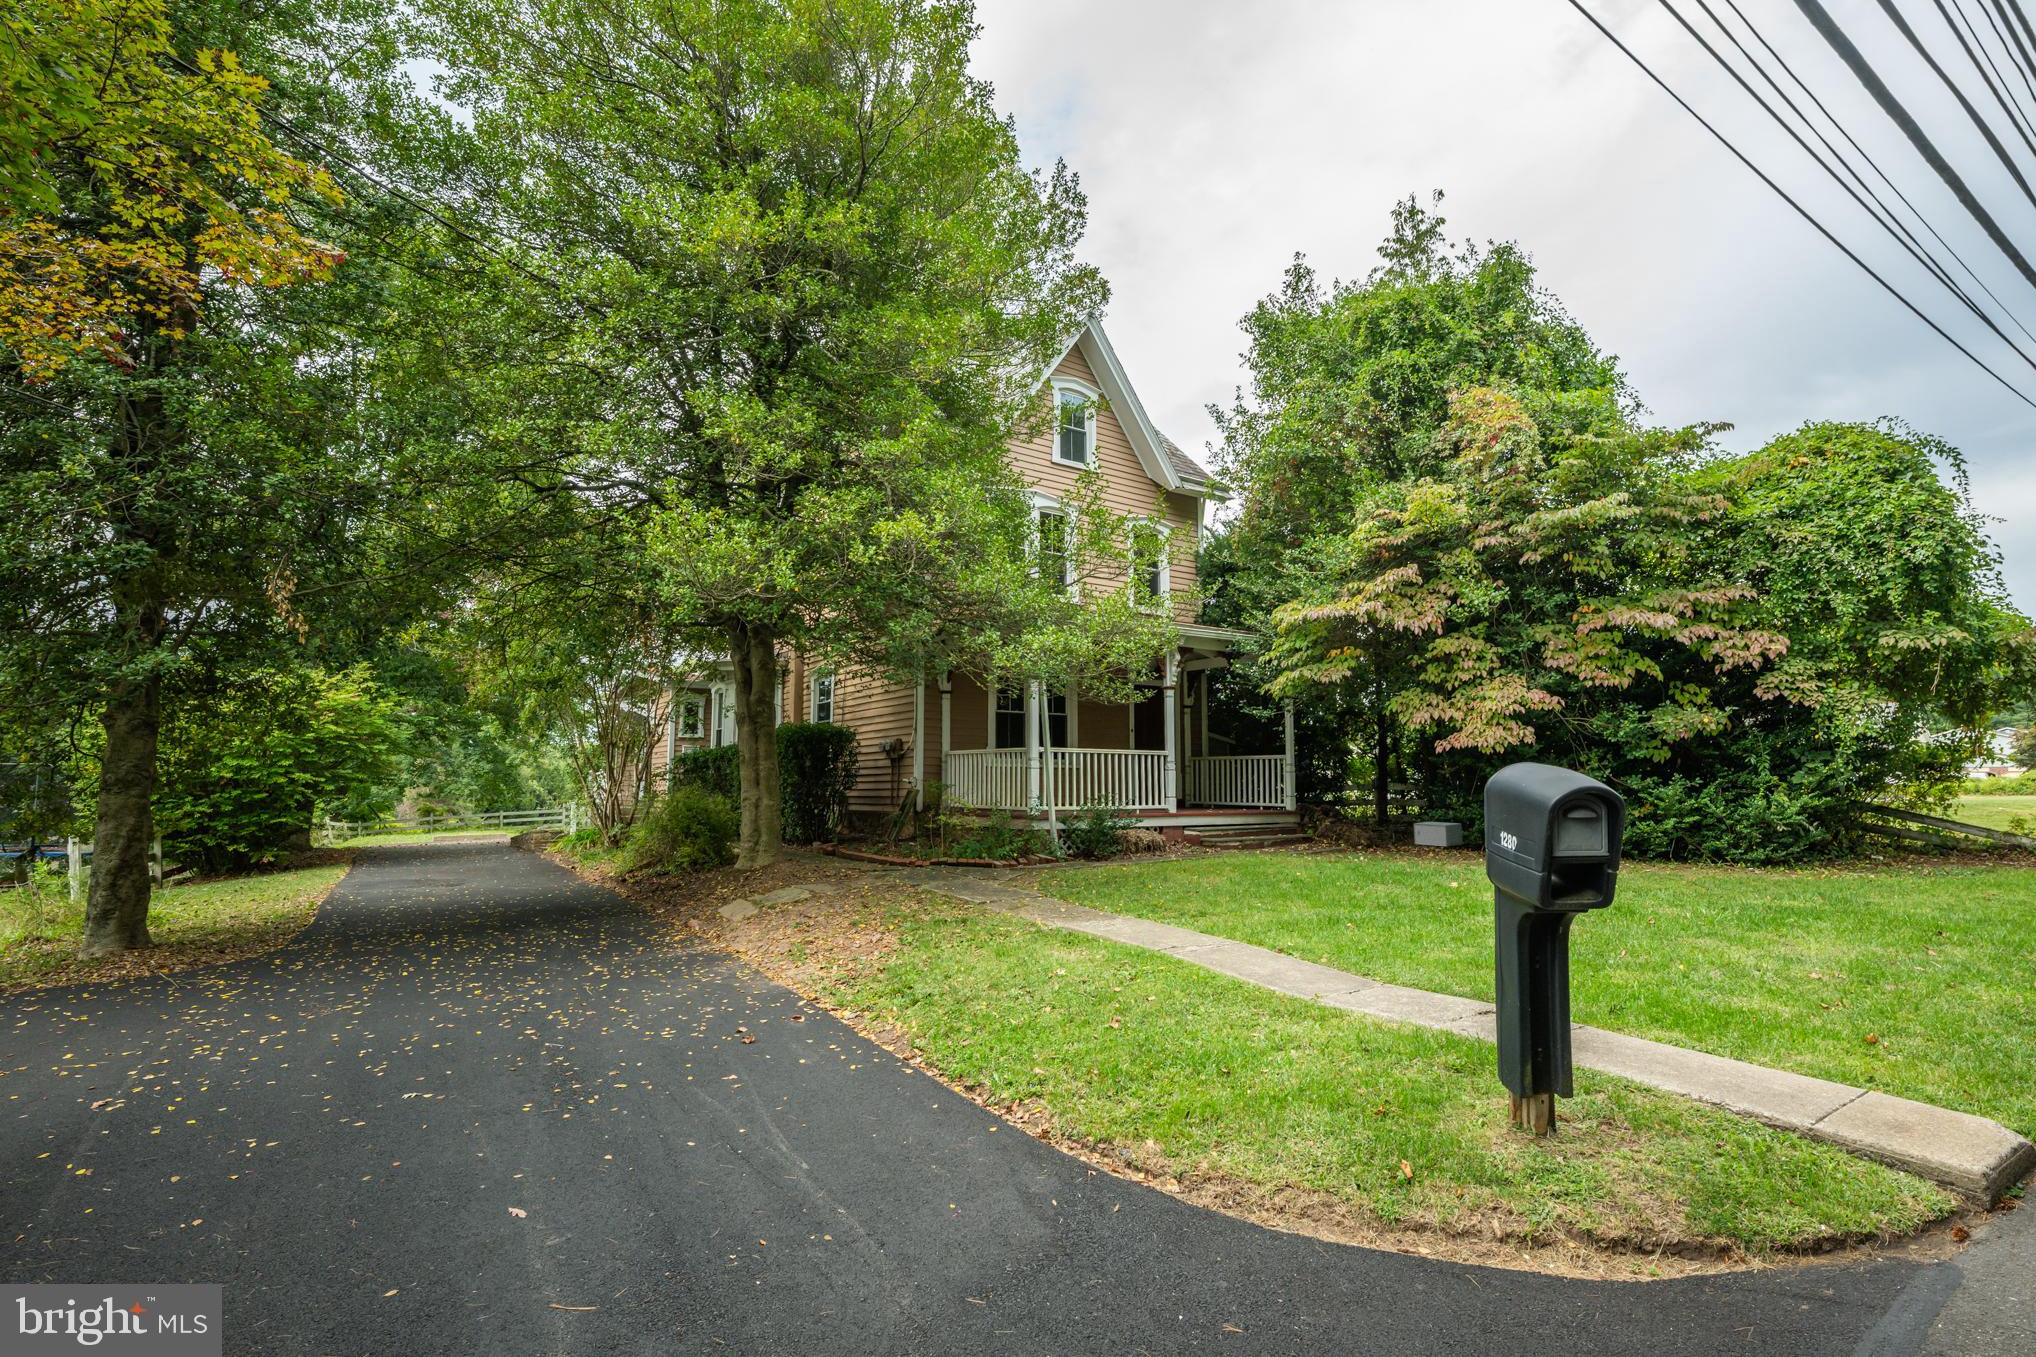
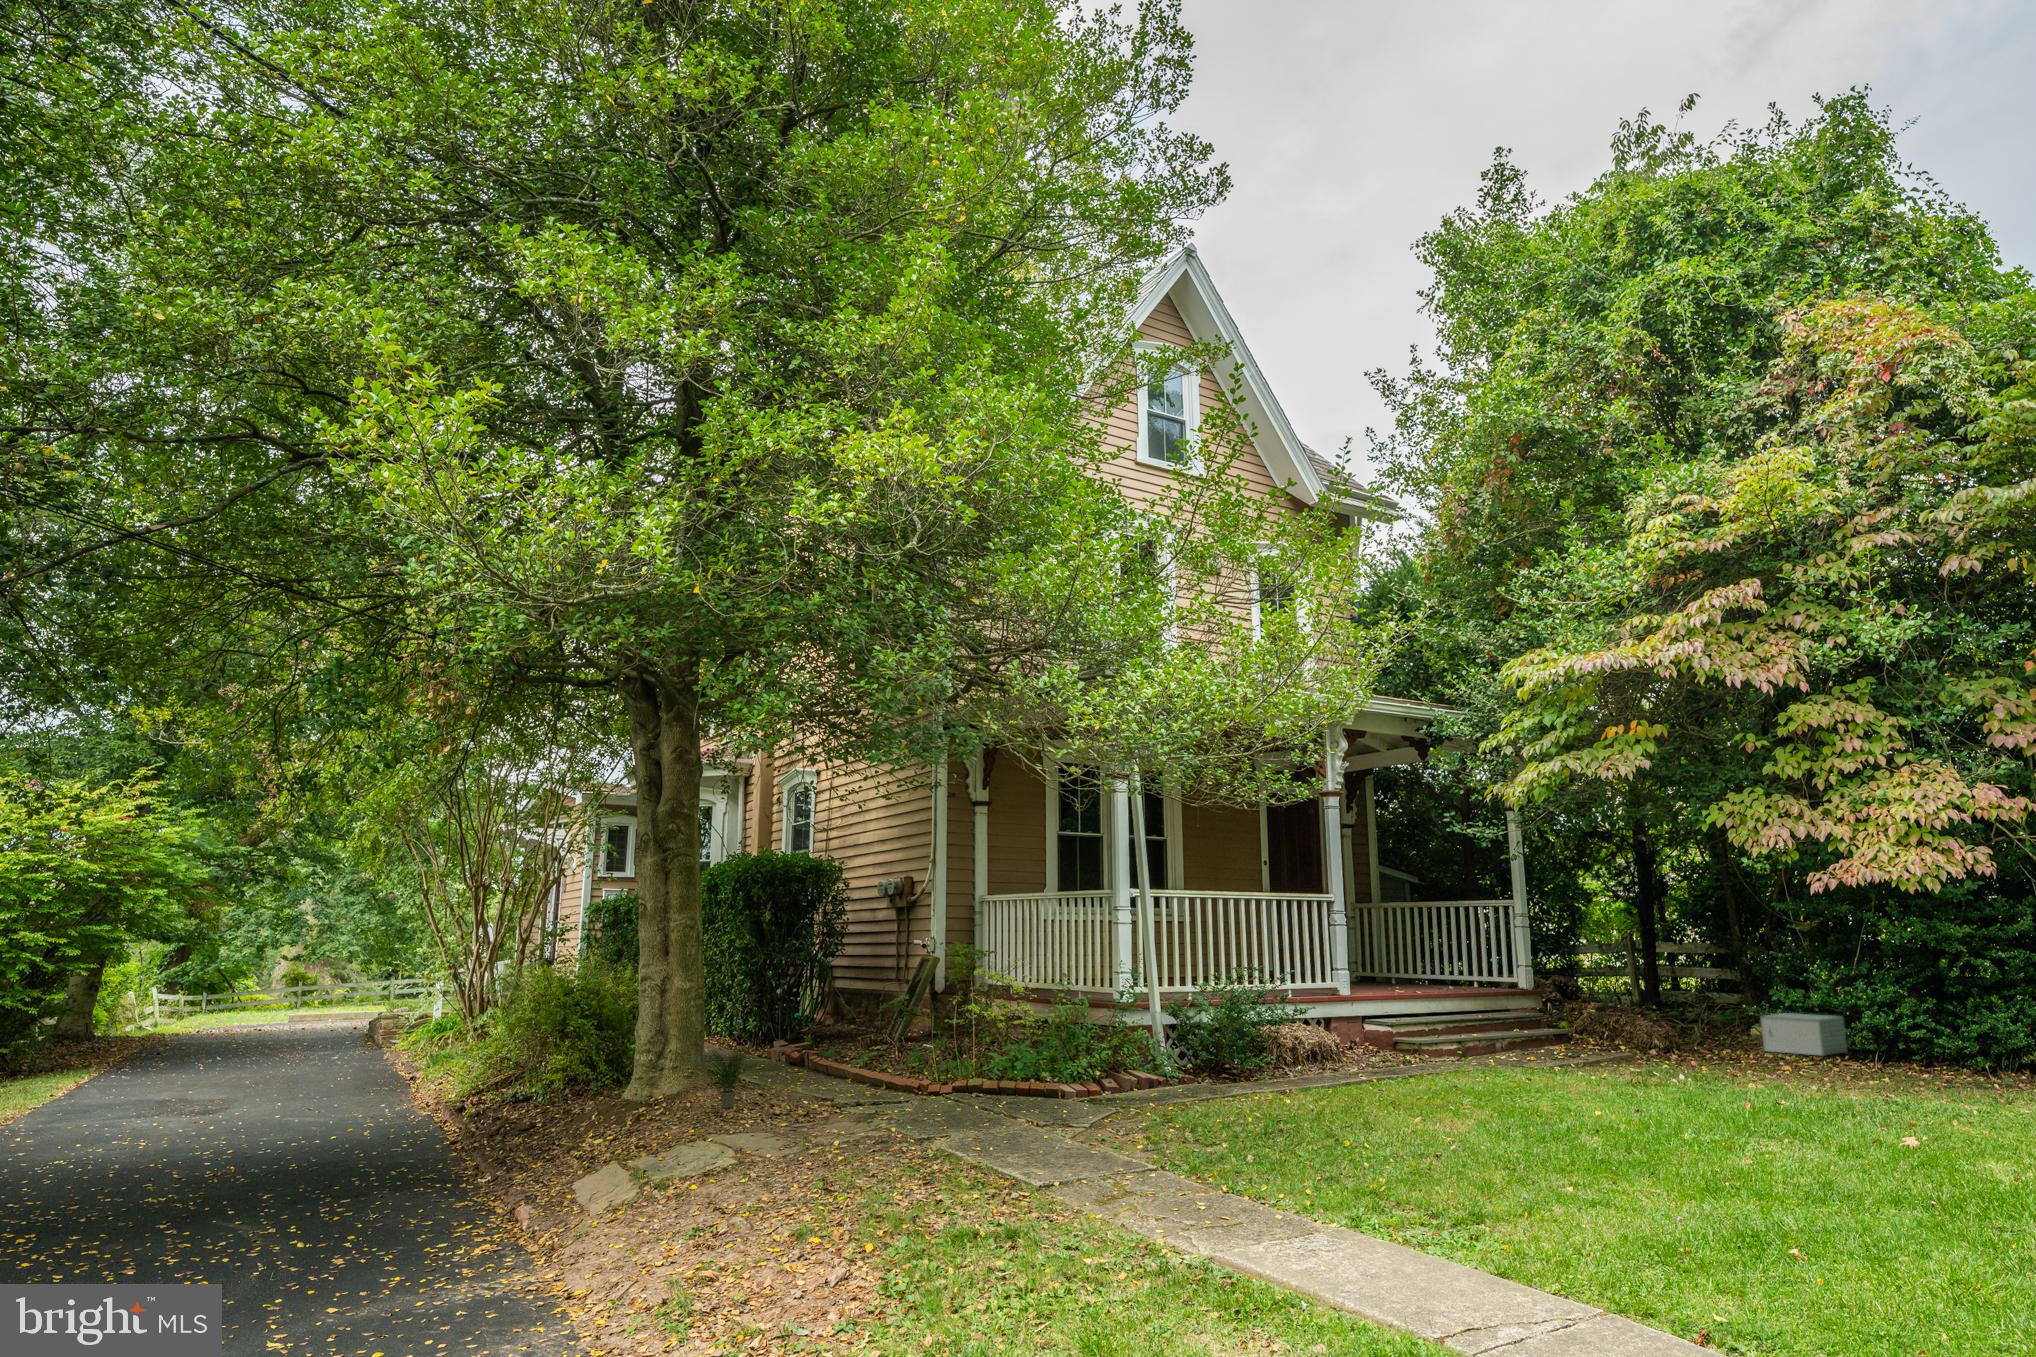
potted plant: none [776,842,812,880] -> present [705,1045,750,1108]

